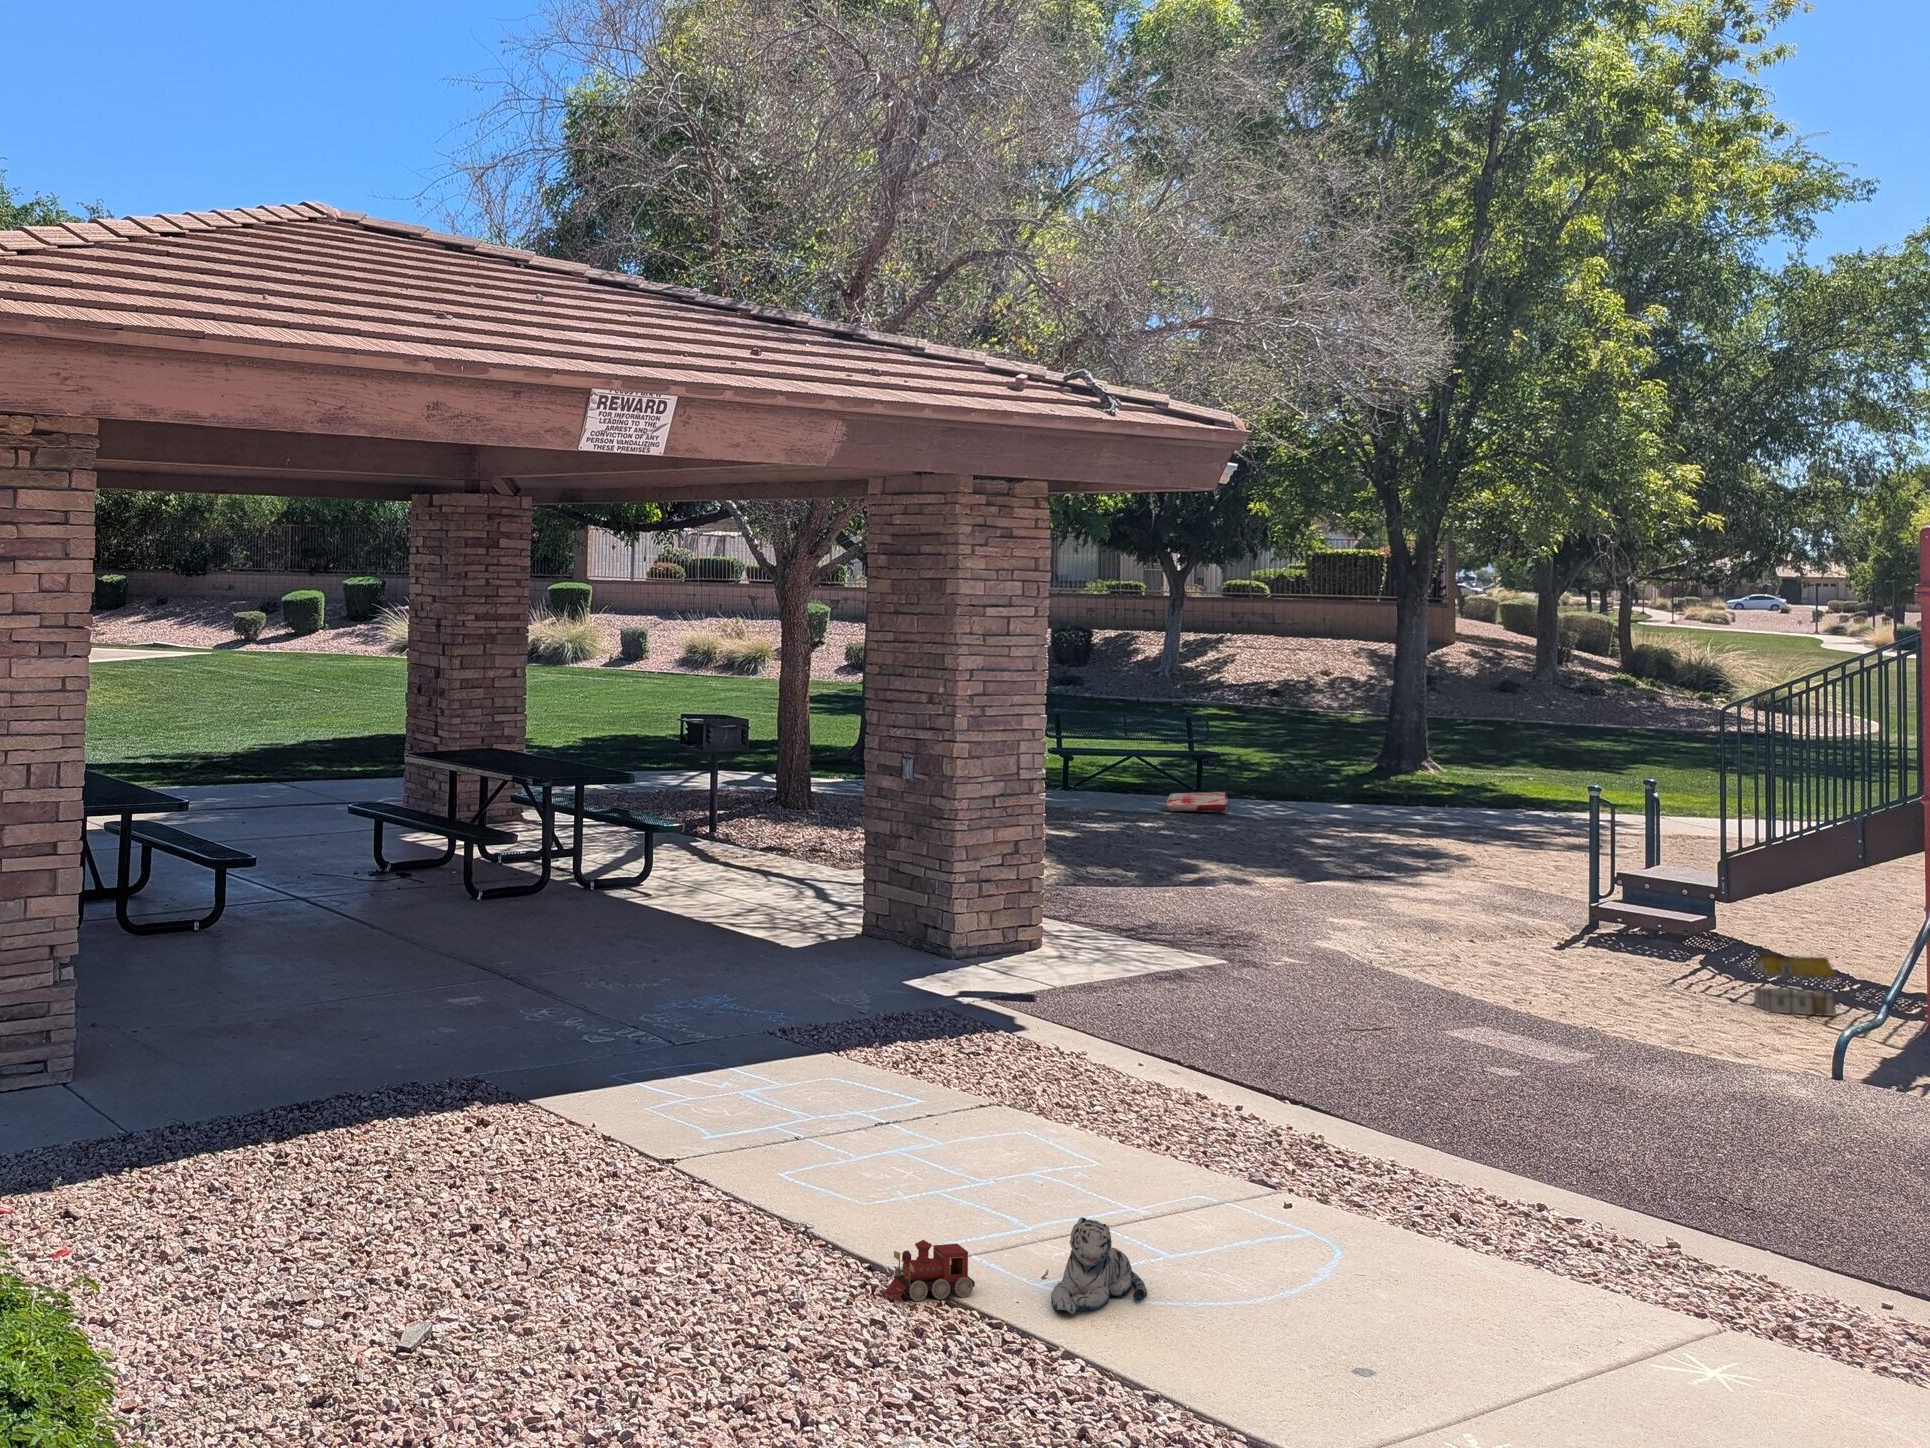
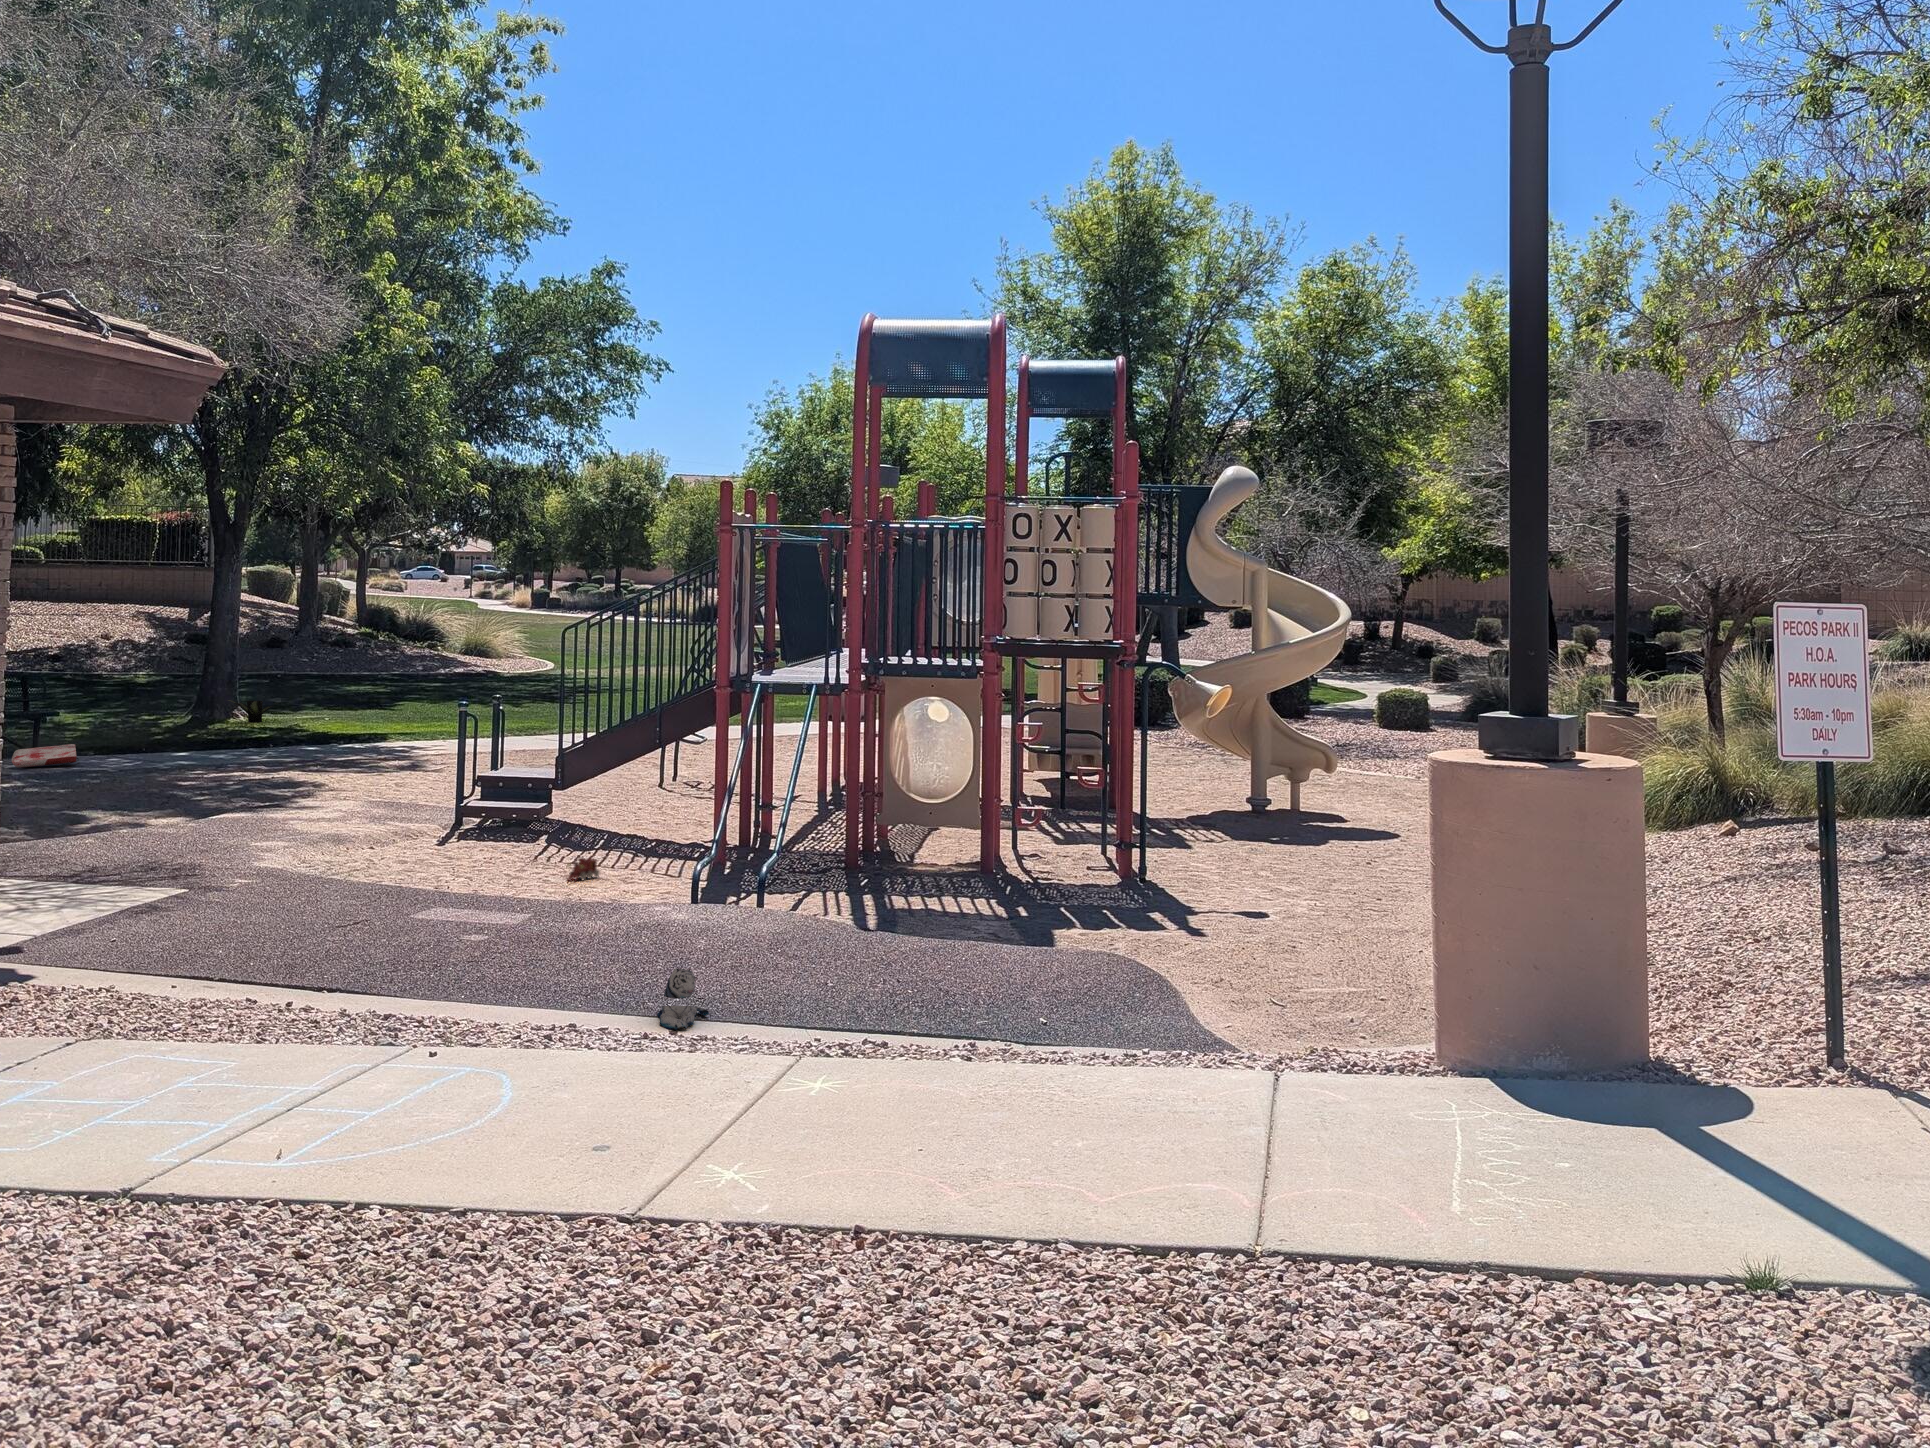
potted plant: none [1409,753,1473,780] -> present [227,700,273,722]
toy house: present [1753,954,1836,1016] -> none [607,822,666,871]
plush toy: present [1051,1217,1147,1315] -> present [657,969,709,1030]
toy train: present [881,1240,975,1301] -> present [567,858,600,881]

